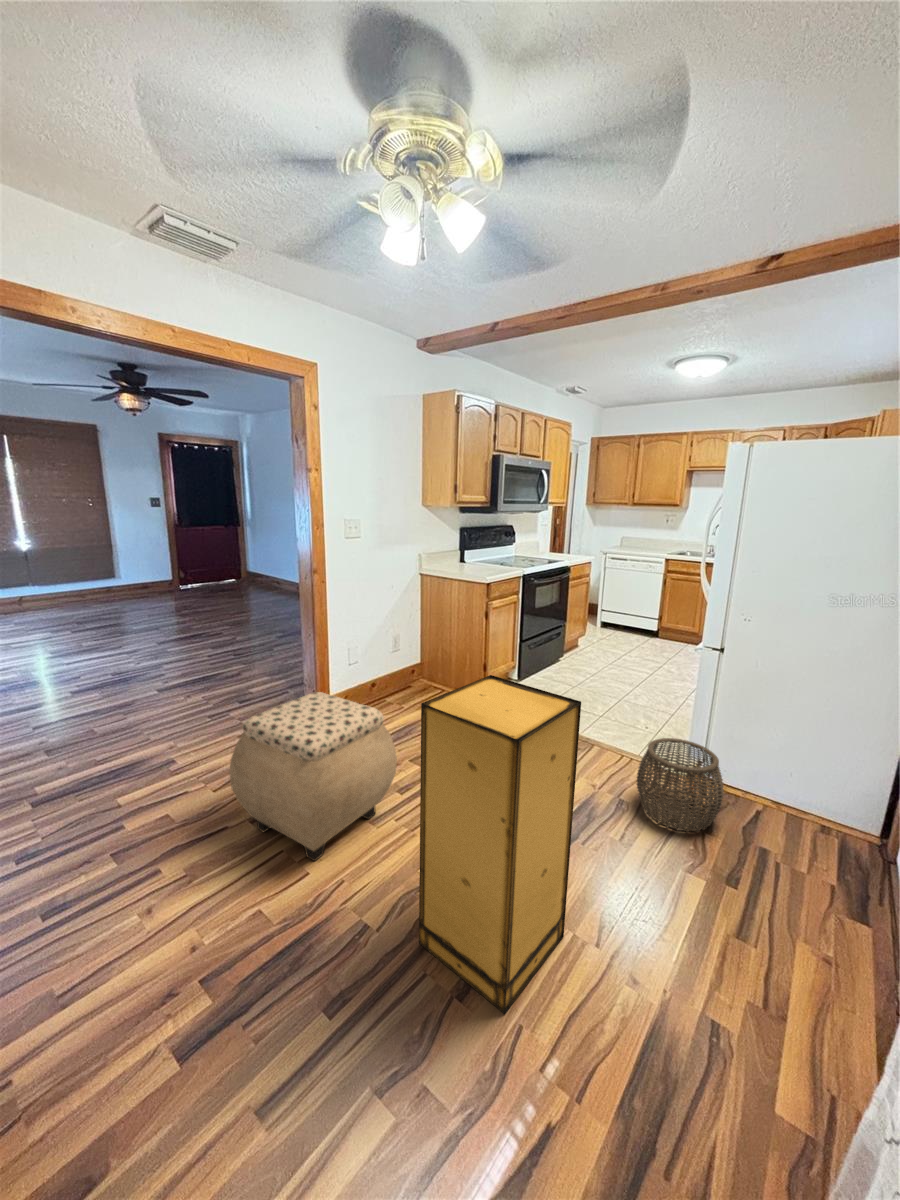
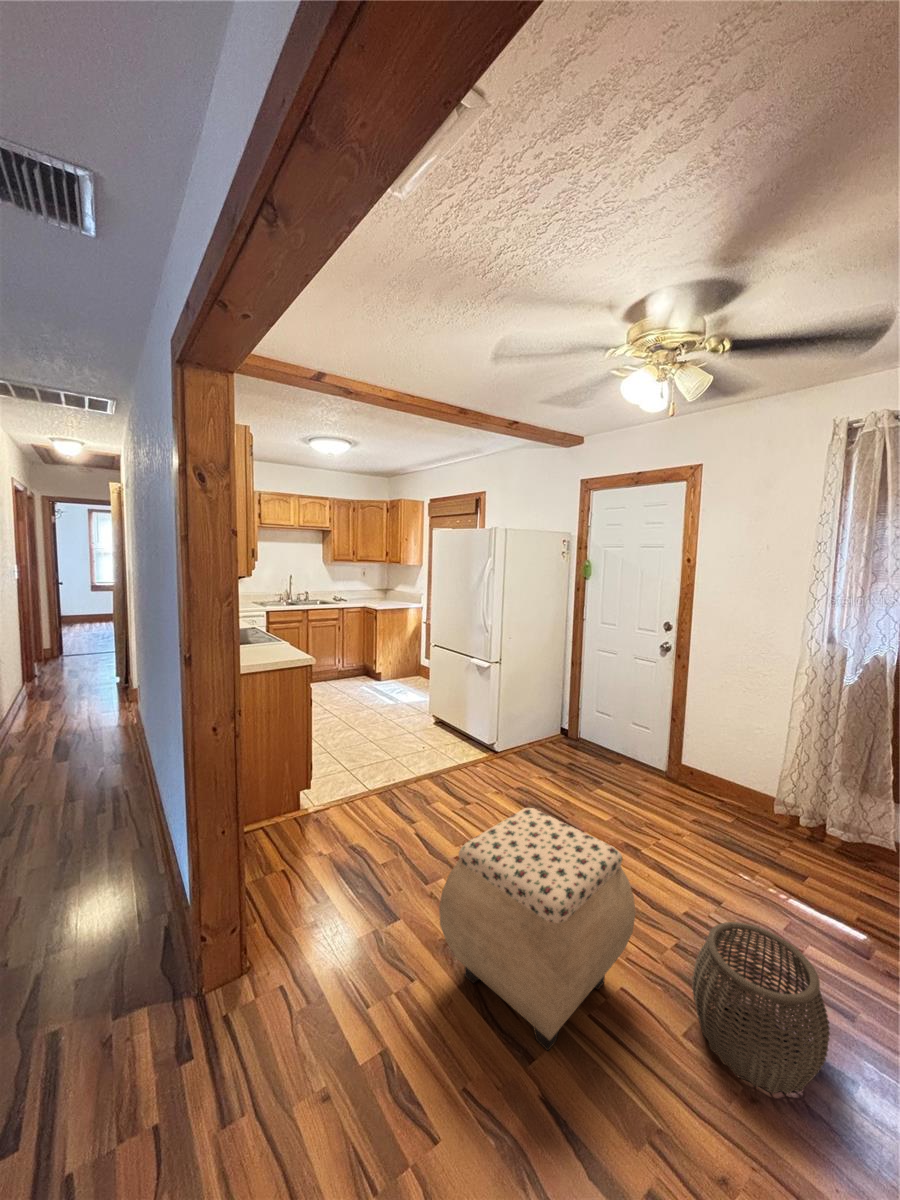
storage cabinet: present [419,675,581,1014] -> none [616,698,735,916]
woven basket: present [637,738,724,832] -> present [692,922,830,1094]

